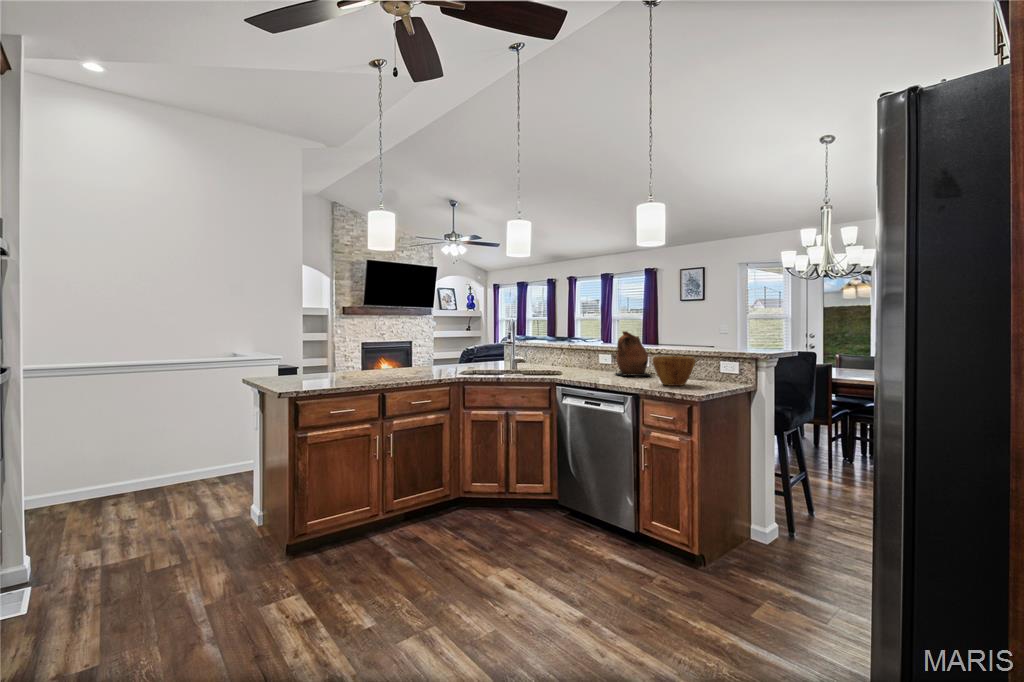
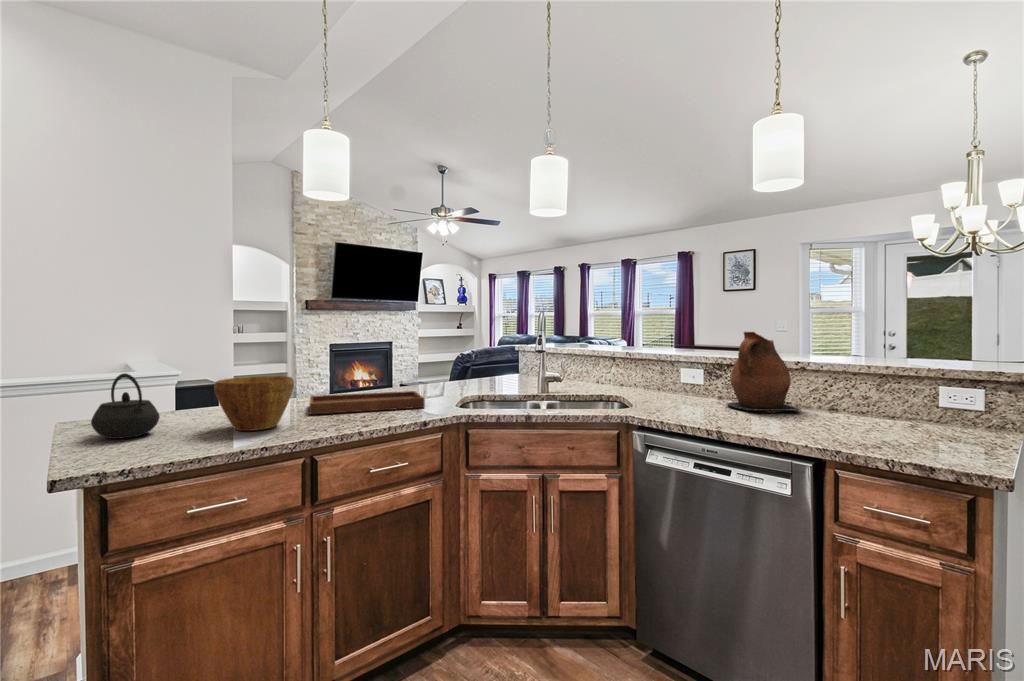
kettle: none [274,350,305,383] -> present [91,373,160,439]
tray: none [375,352,441,376] -> present [309,370,425,414]
bowl: present [653,356,695,386] -> present [214,376,294,431]

